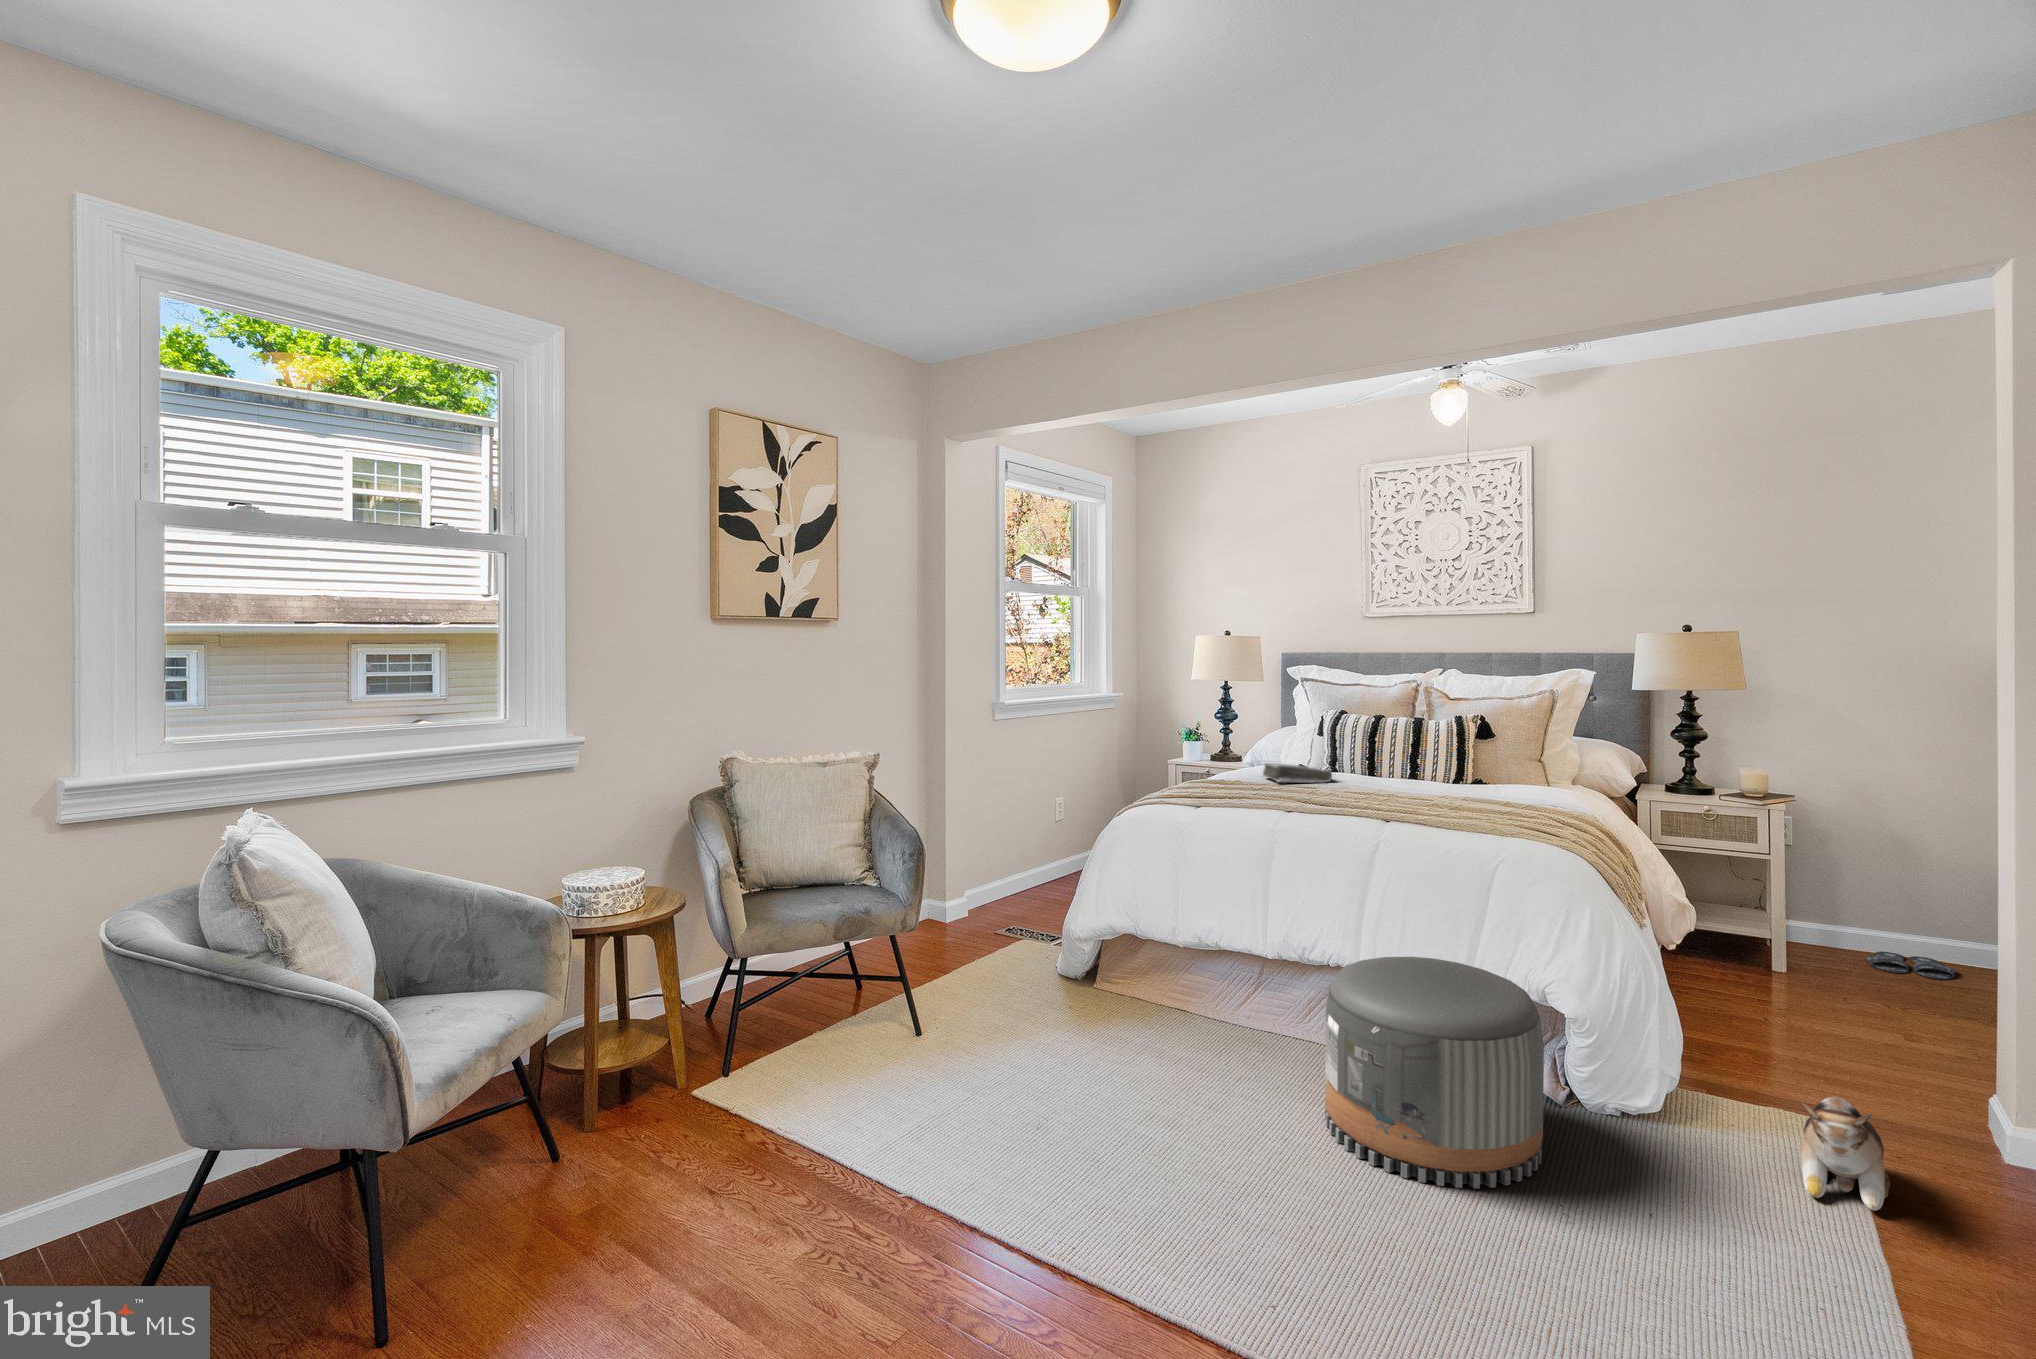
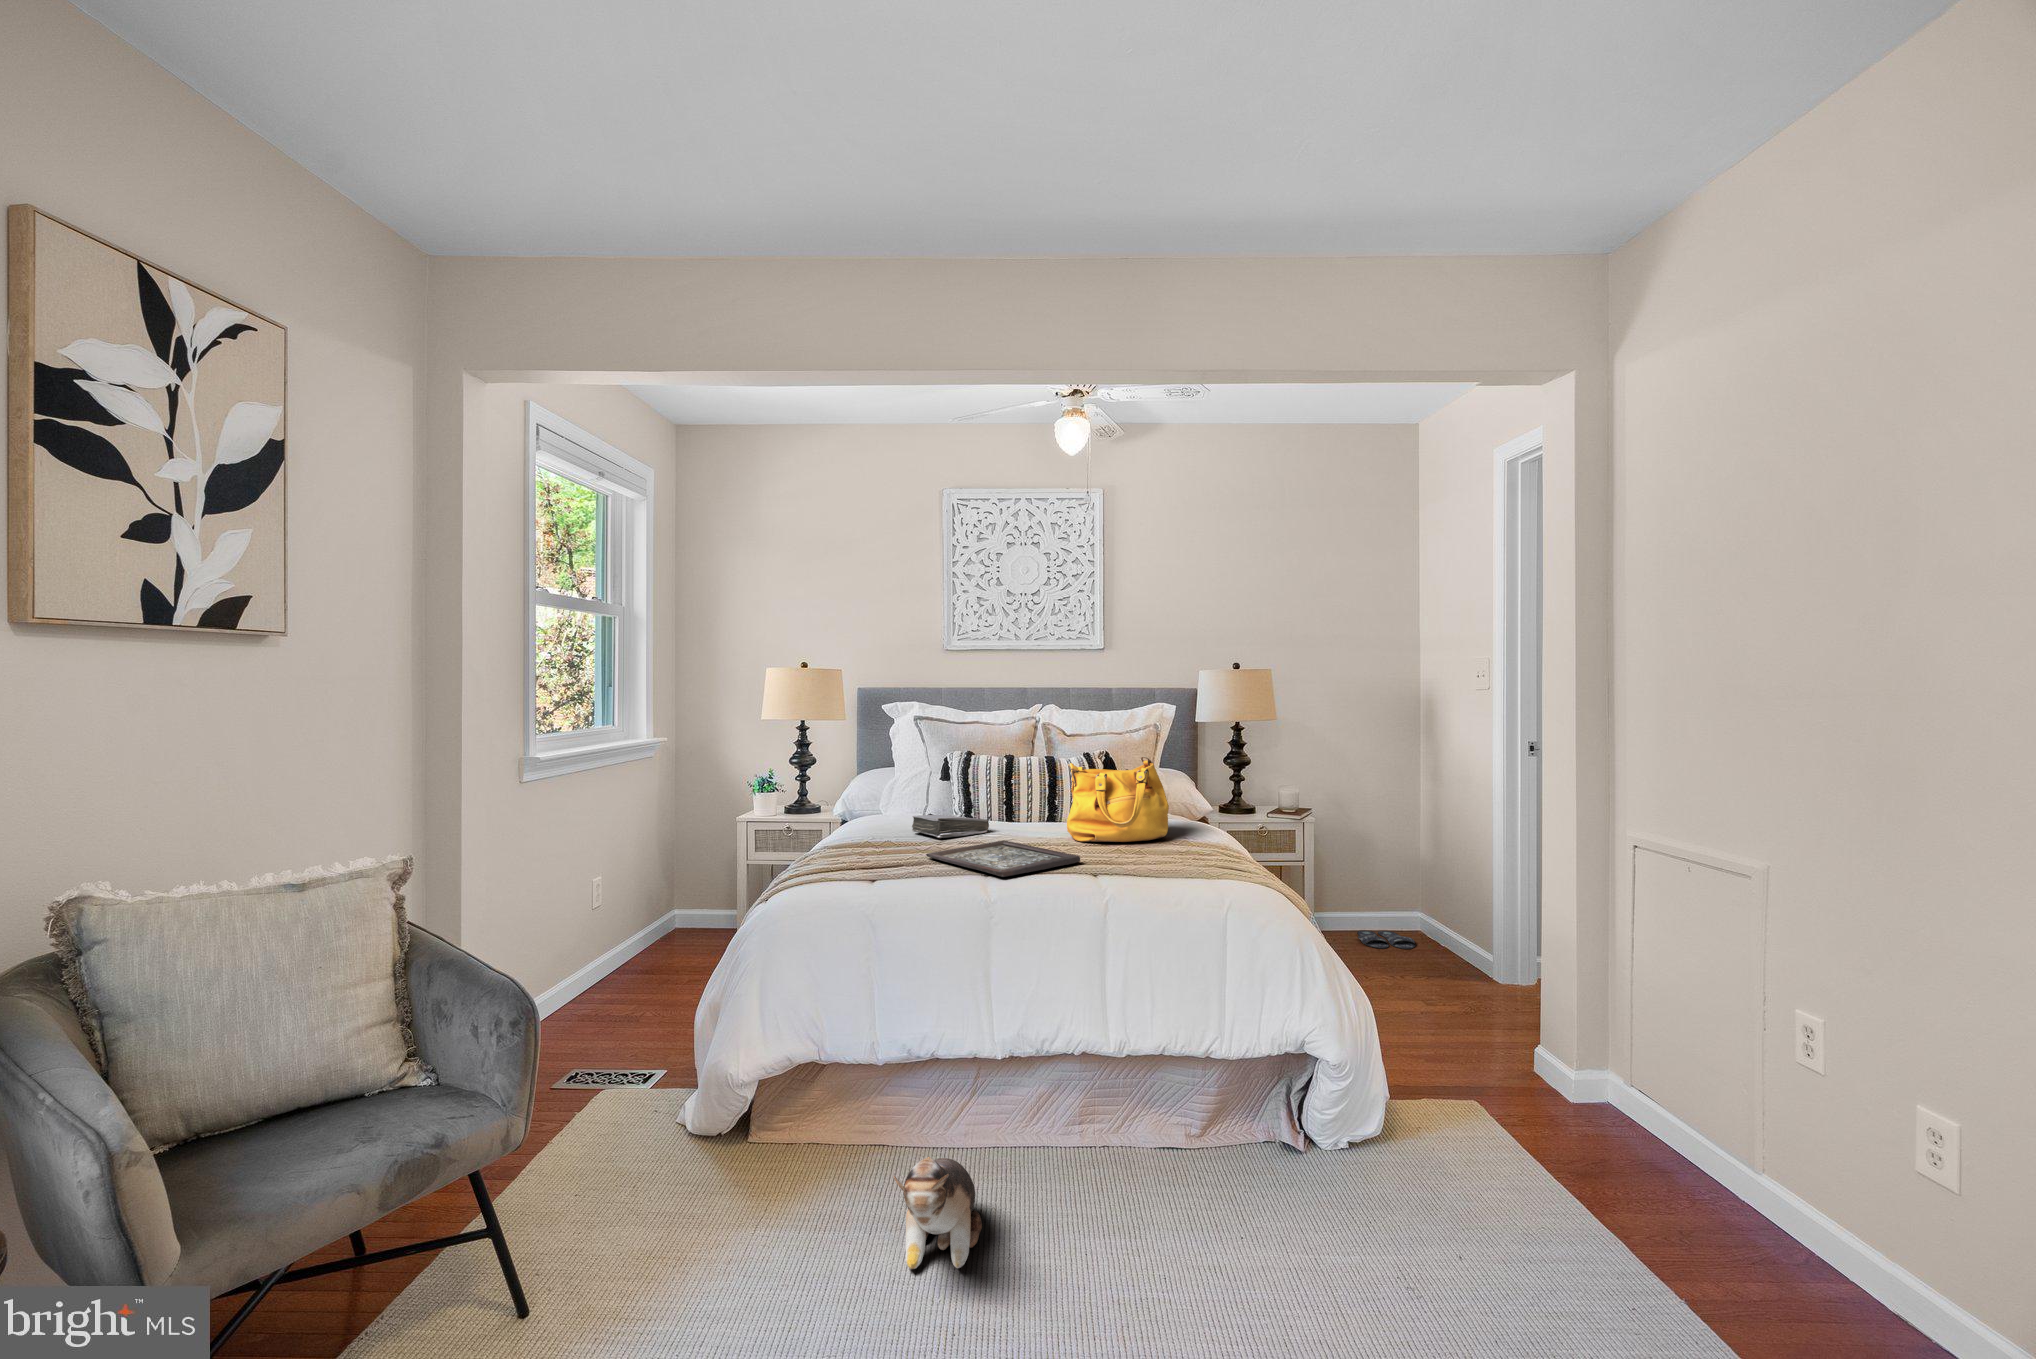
handbag: none [1394,719,1504,800] -> present [1067,756,1169,842]
tray: none [1246,787,1374,811] -> present [926,840,1080,877]
pouf: present [1325,957,1544,1189] -> none [1126,1032,1363,1319]
plush toy: present [1801,1096,1890,1211] -> present [894,1157,982,1269]

